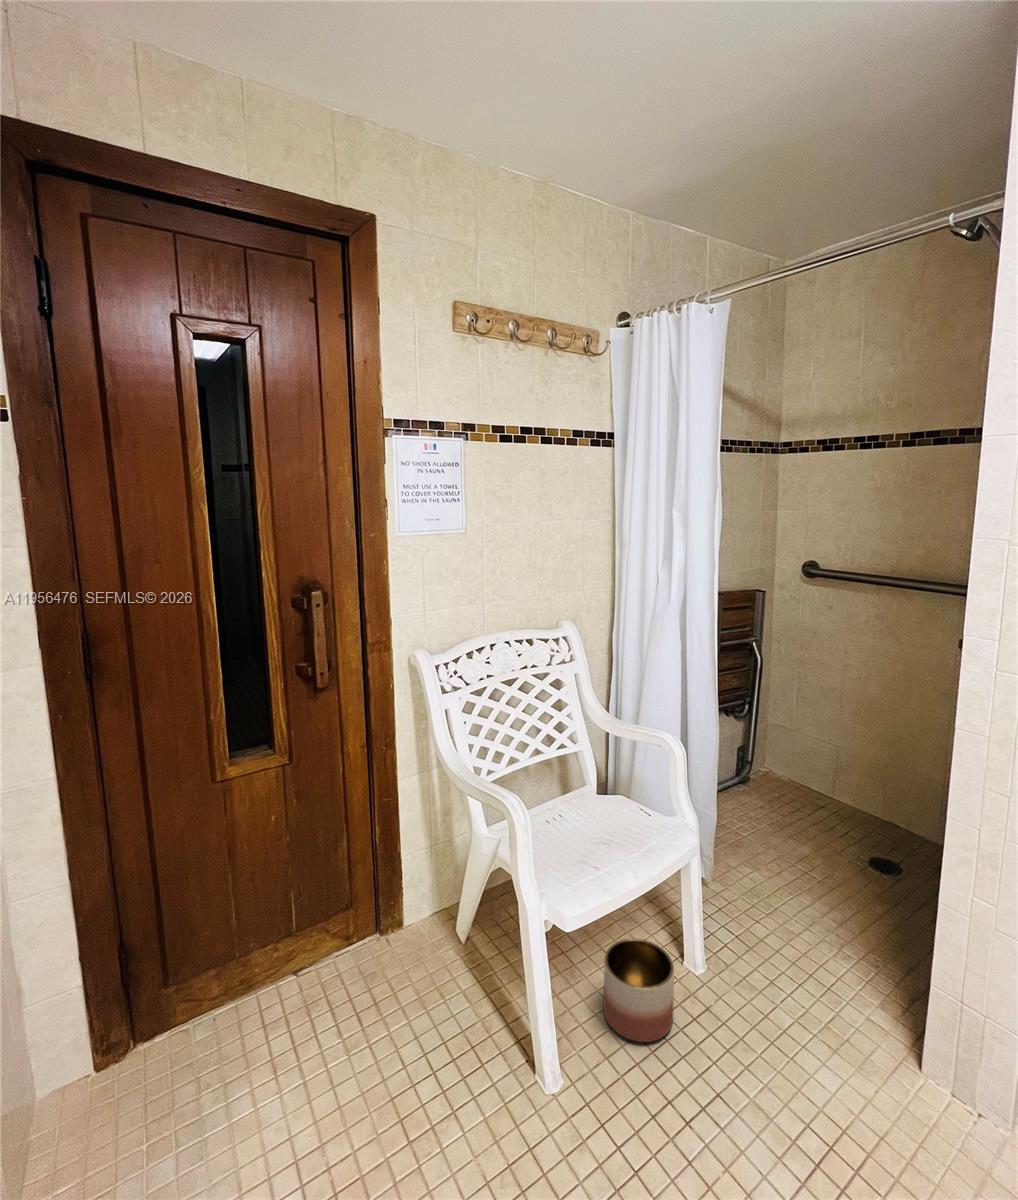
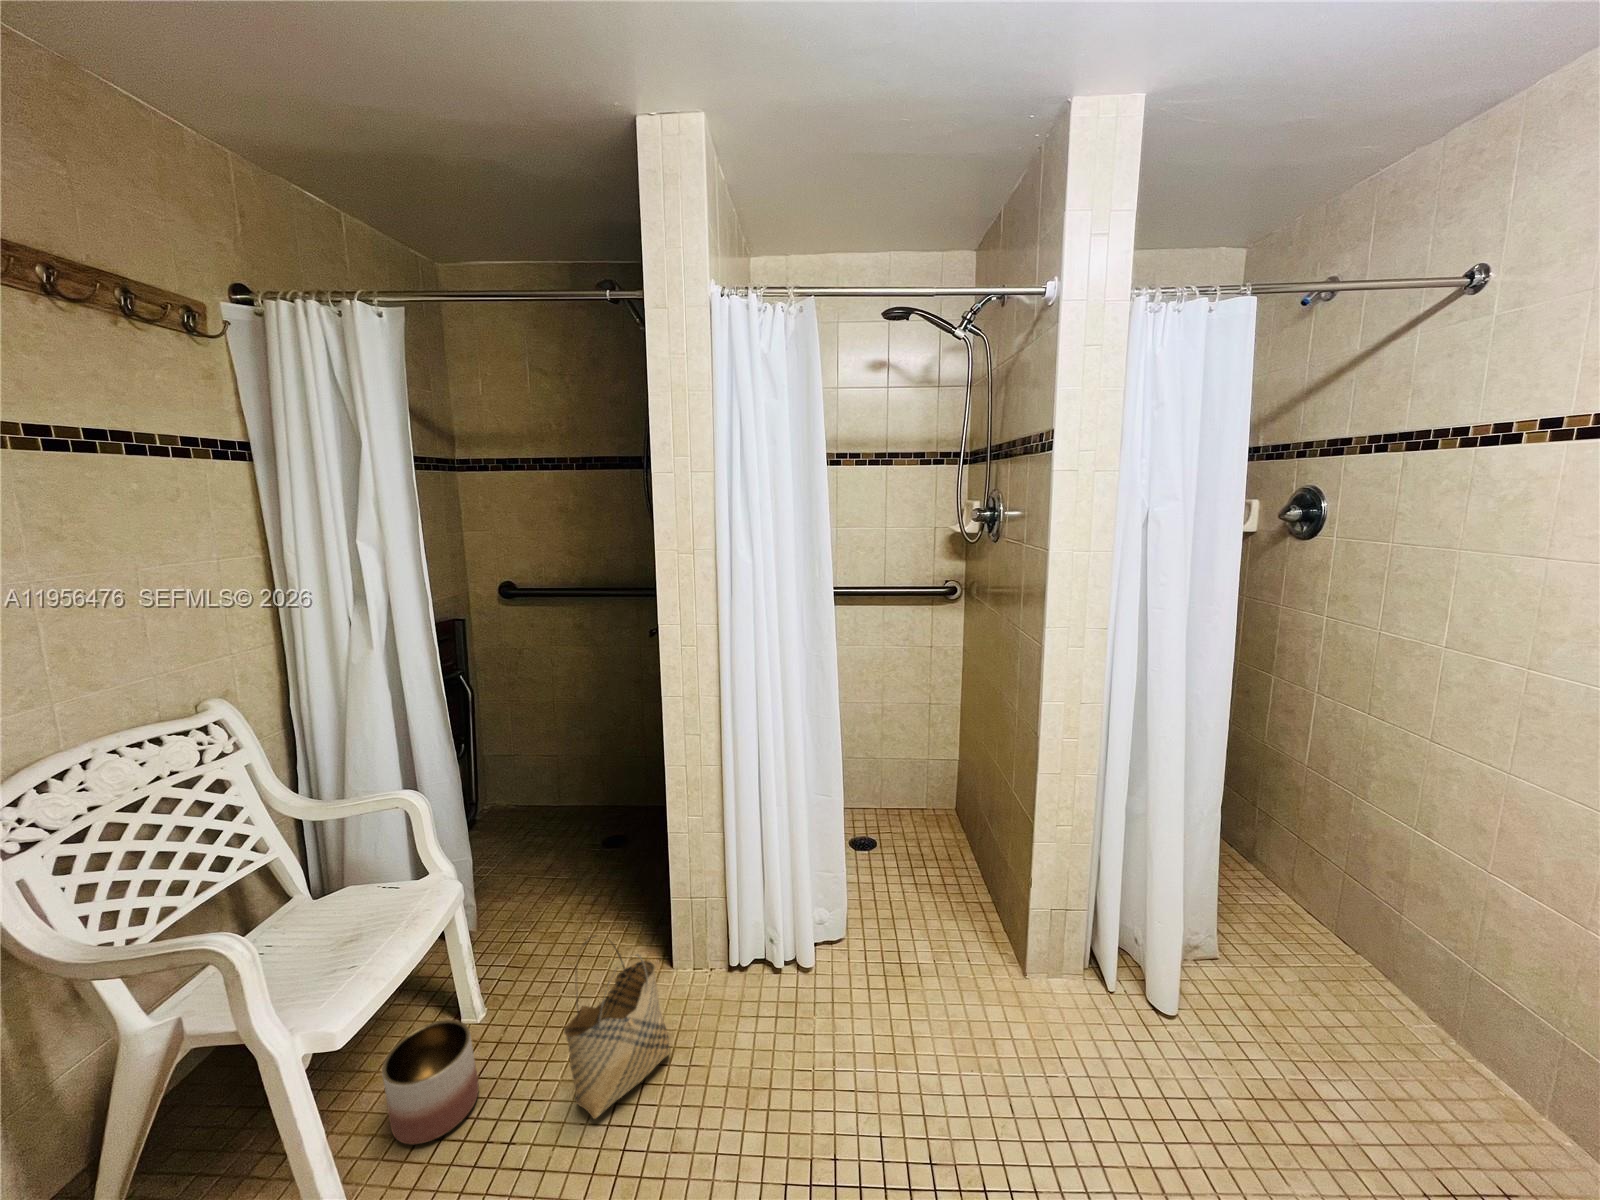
woven basket: none [749,959,871,1152] -> present [564,935,670,1119]

